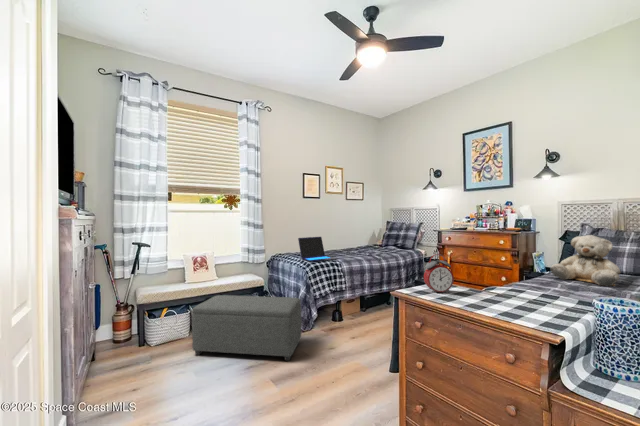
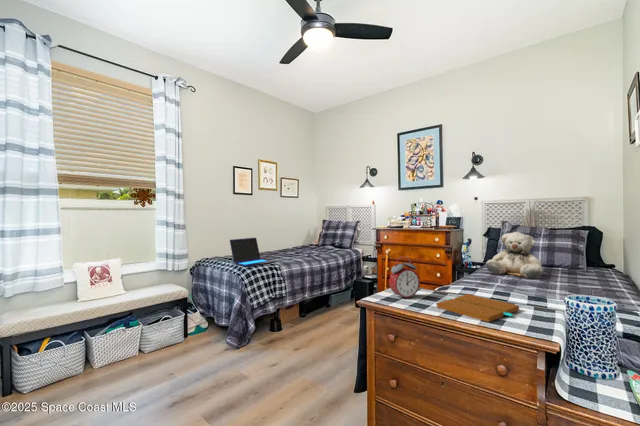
book: none [465,293,552,317] -> present [437,294,519,322]
ottoman: present [192,295,302,361] -> none [91,310,237,395]

